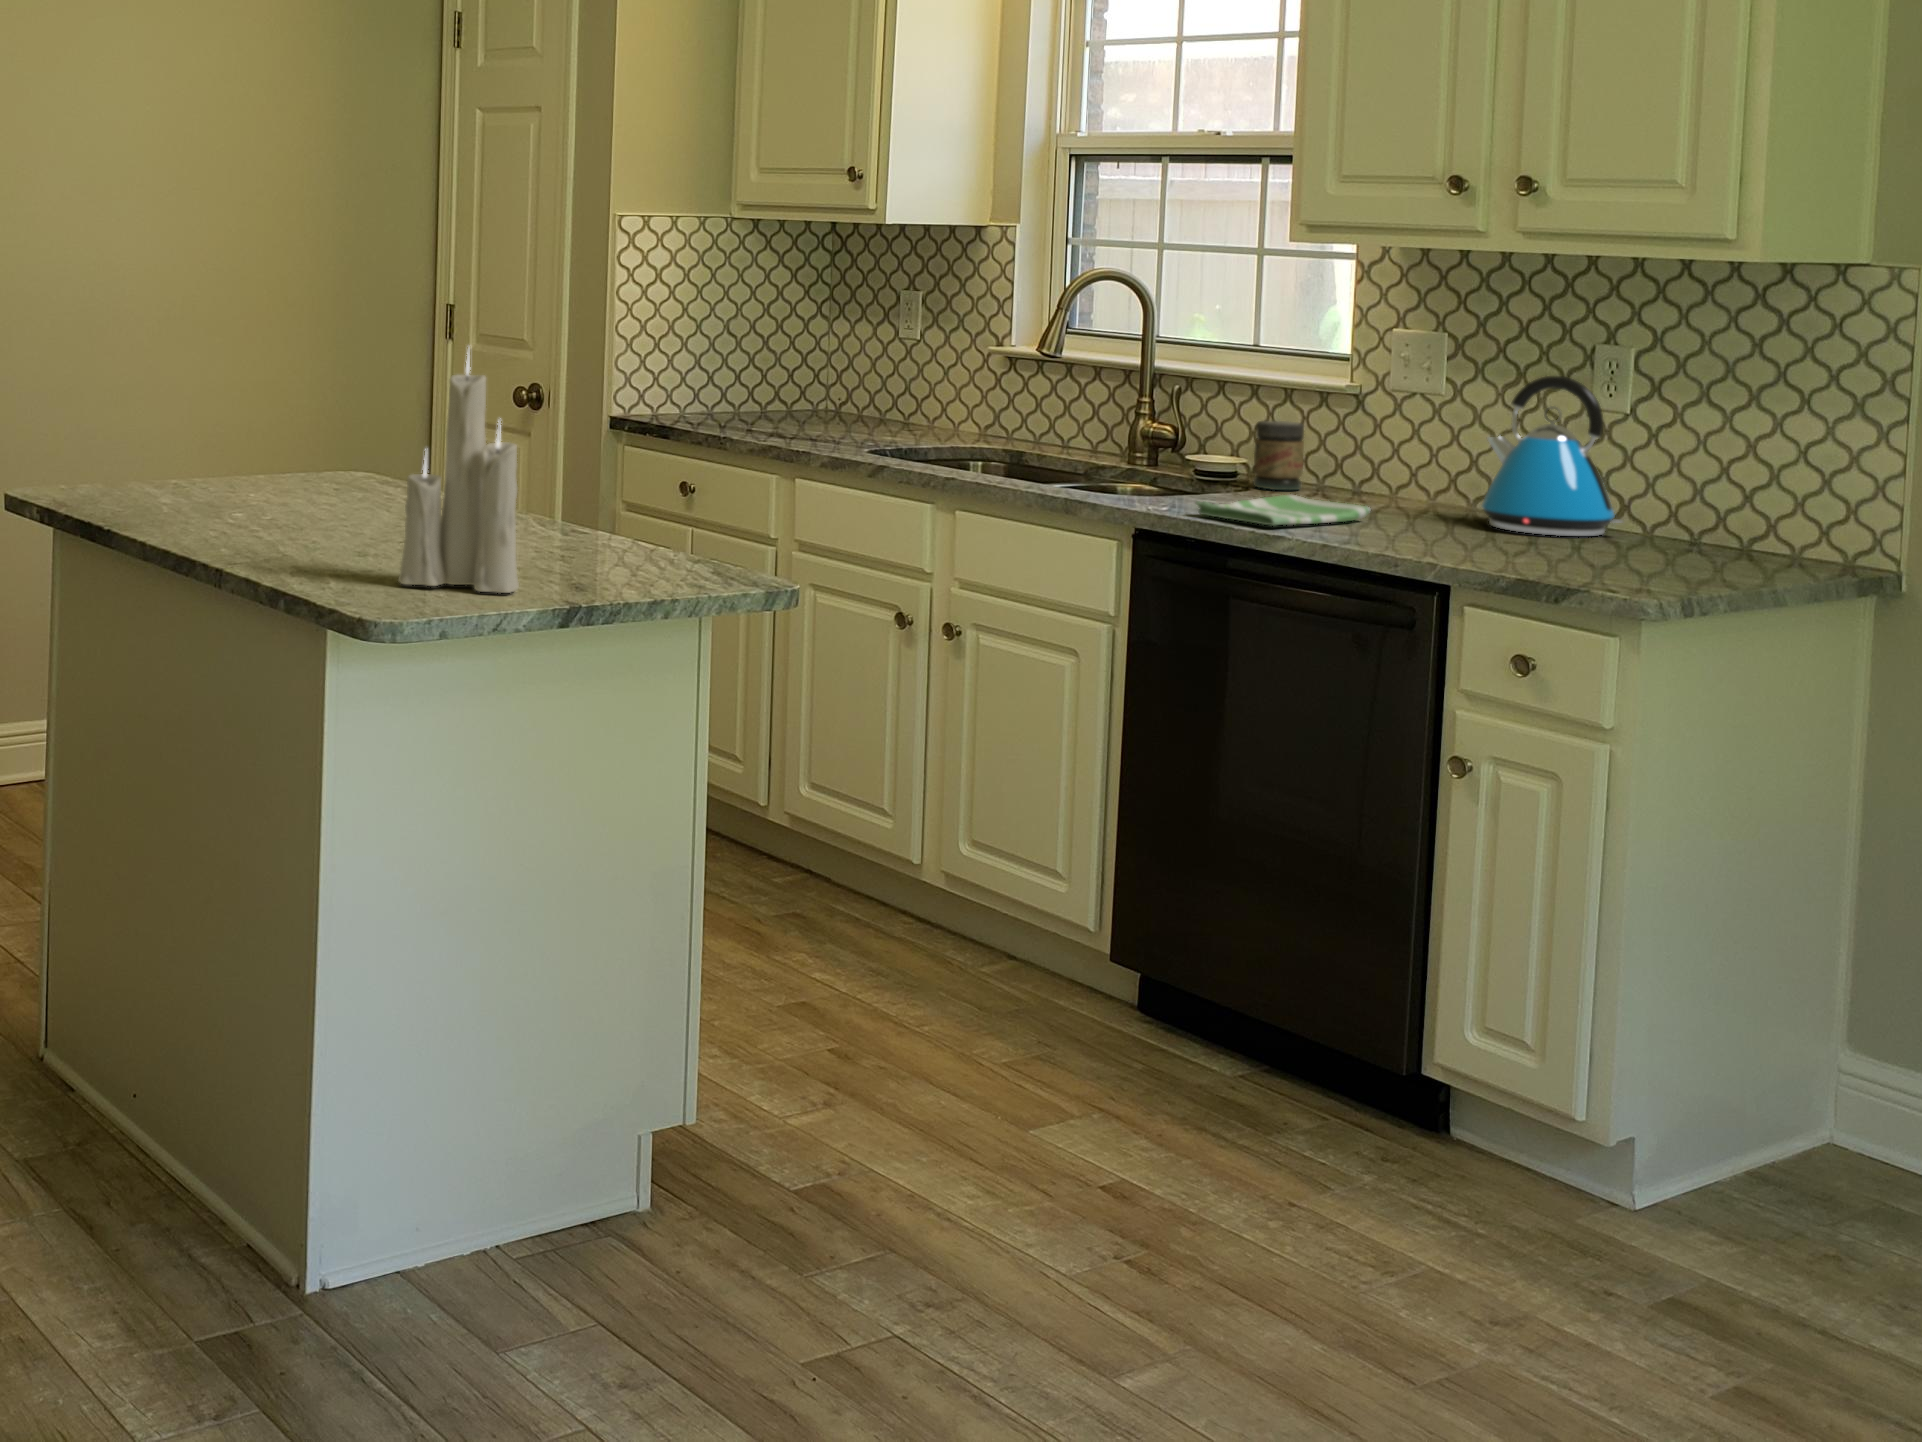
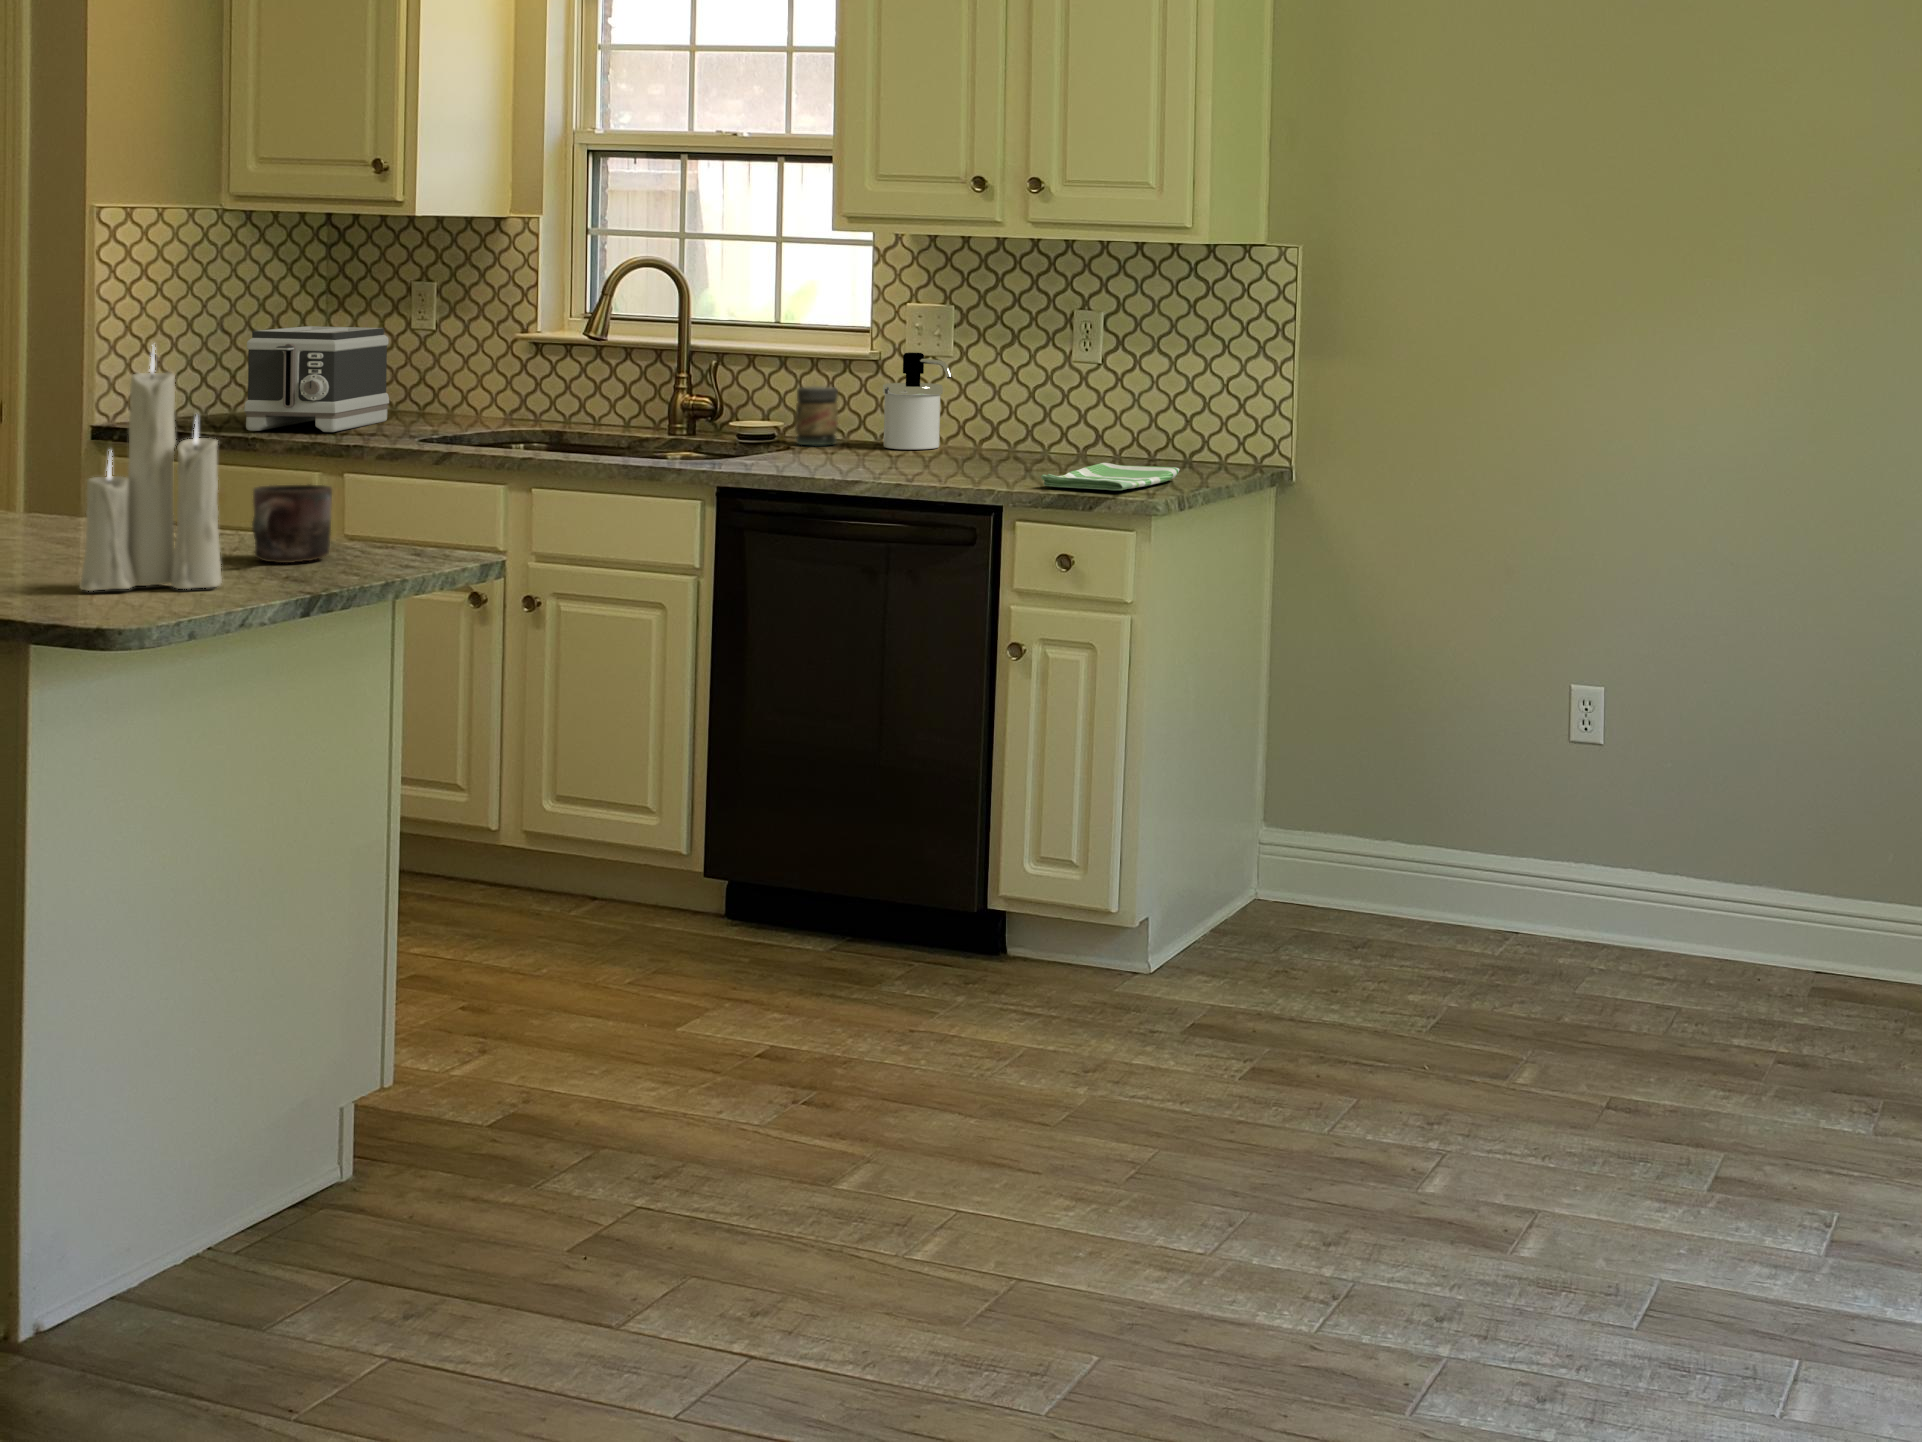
toaster: none [734,333,874,439] -> present [244,326,389,432]
kettle: present [1481,376,1623,536] -> none [998,337,1104,463]
soap dispenser: none [1353,387,1433,504] -> present [883,352,952,450]
mug: none [566,494,650,574] -> present [252,485,332,563]
dish towel: present [1196,495,1370,526] -> present [1041,463,1179,490]

